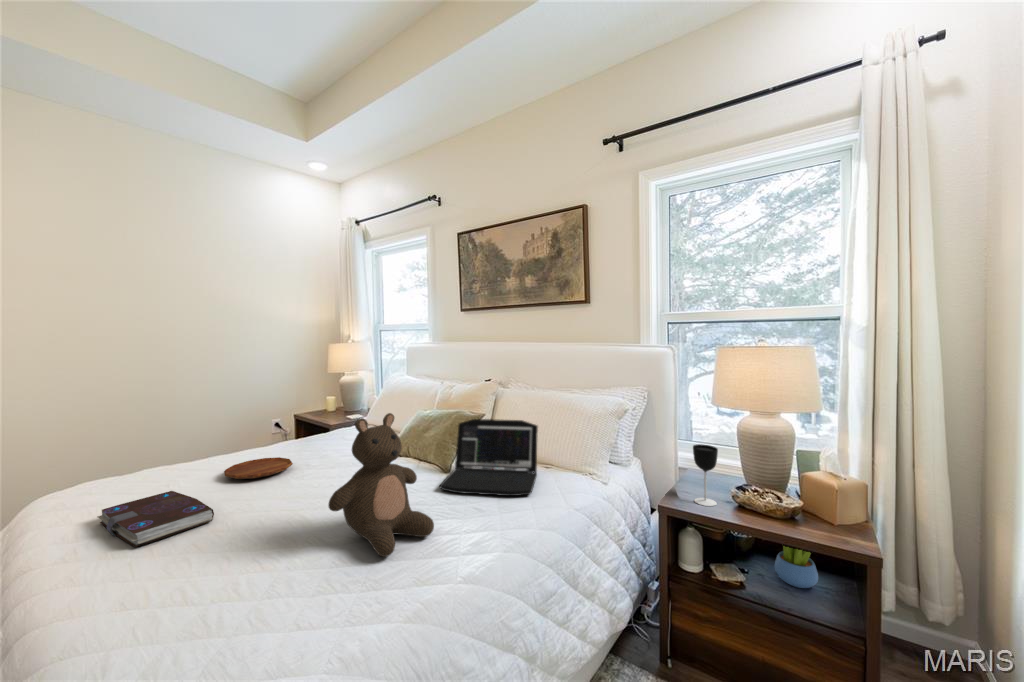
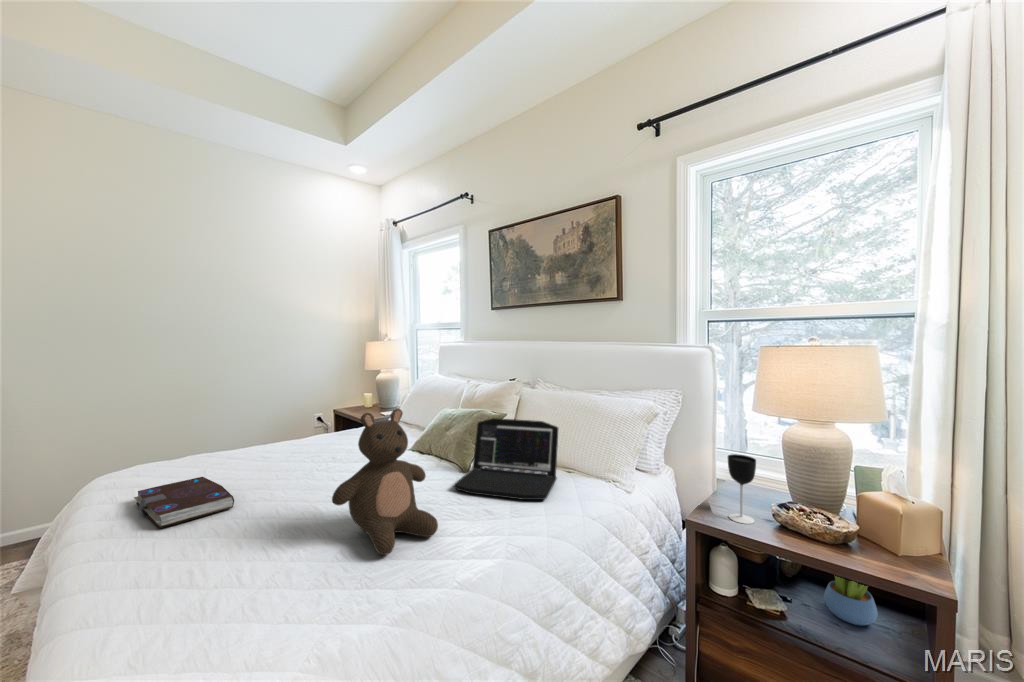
tray: present [224,457,293,479] -> none [254,450,318,469]

